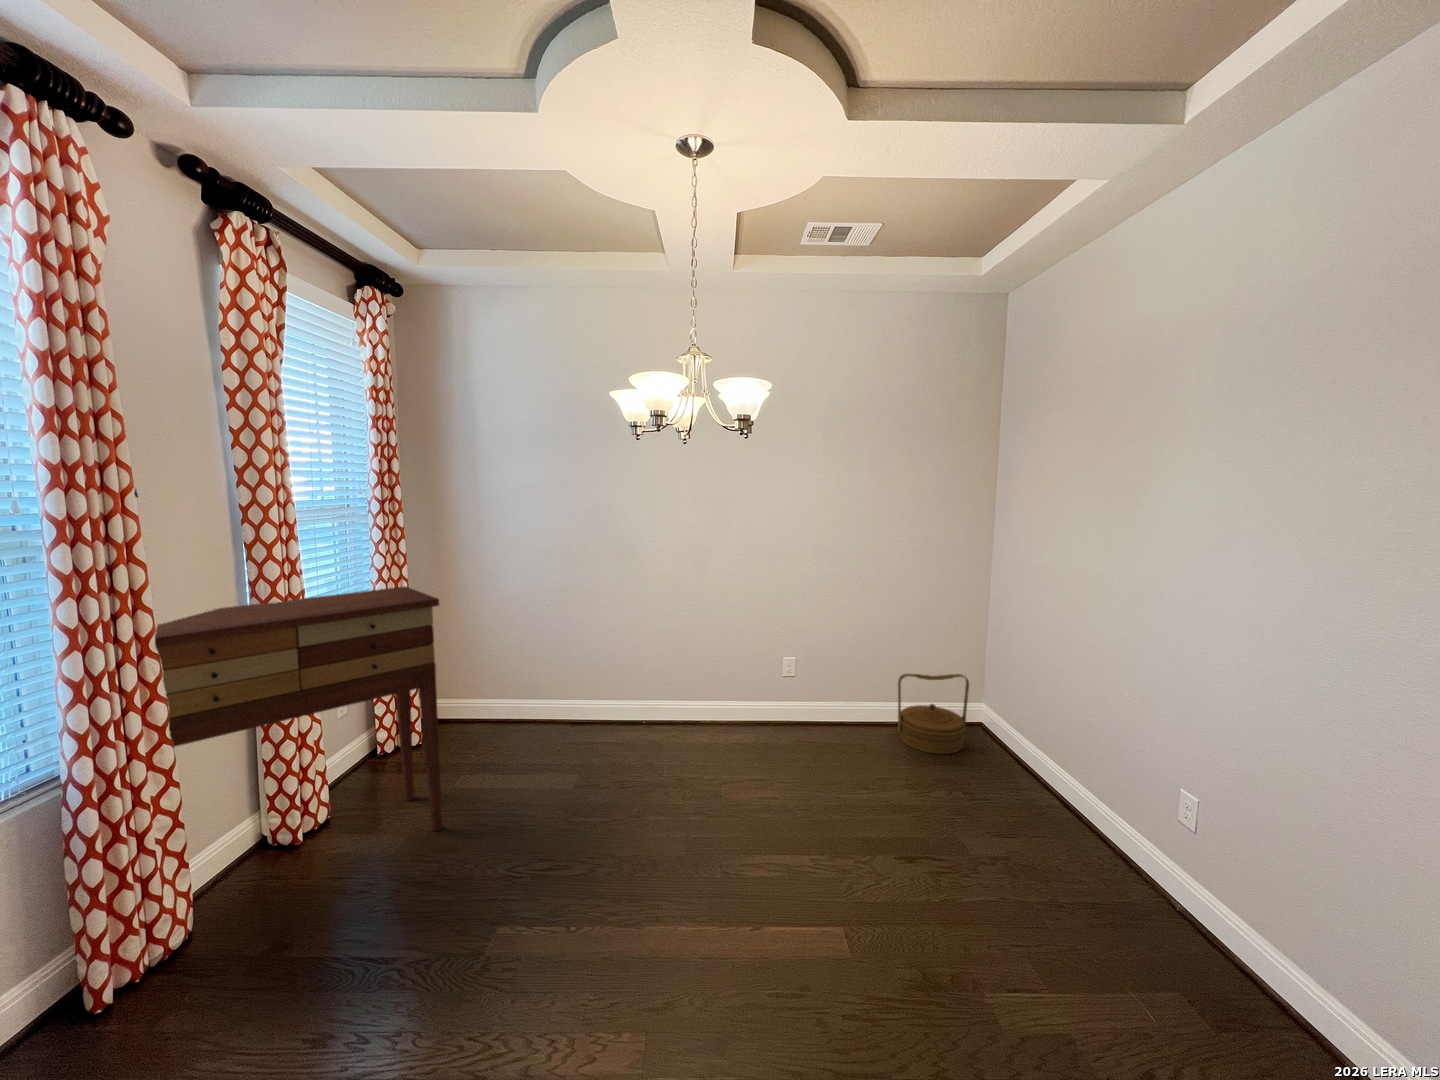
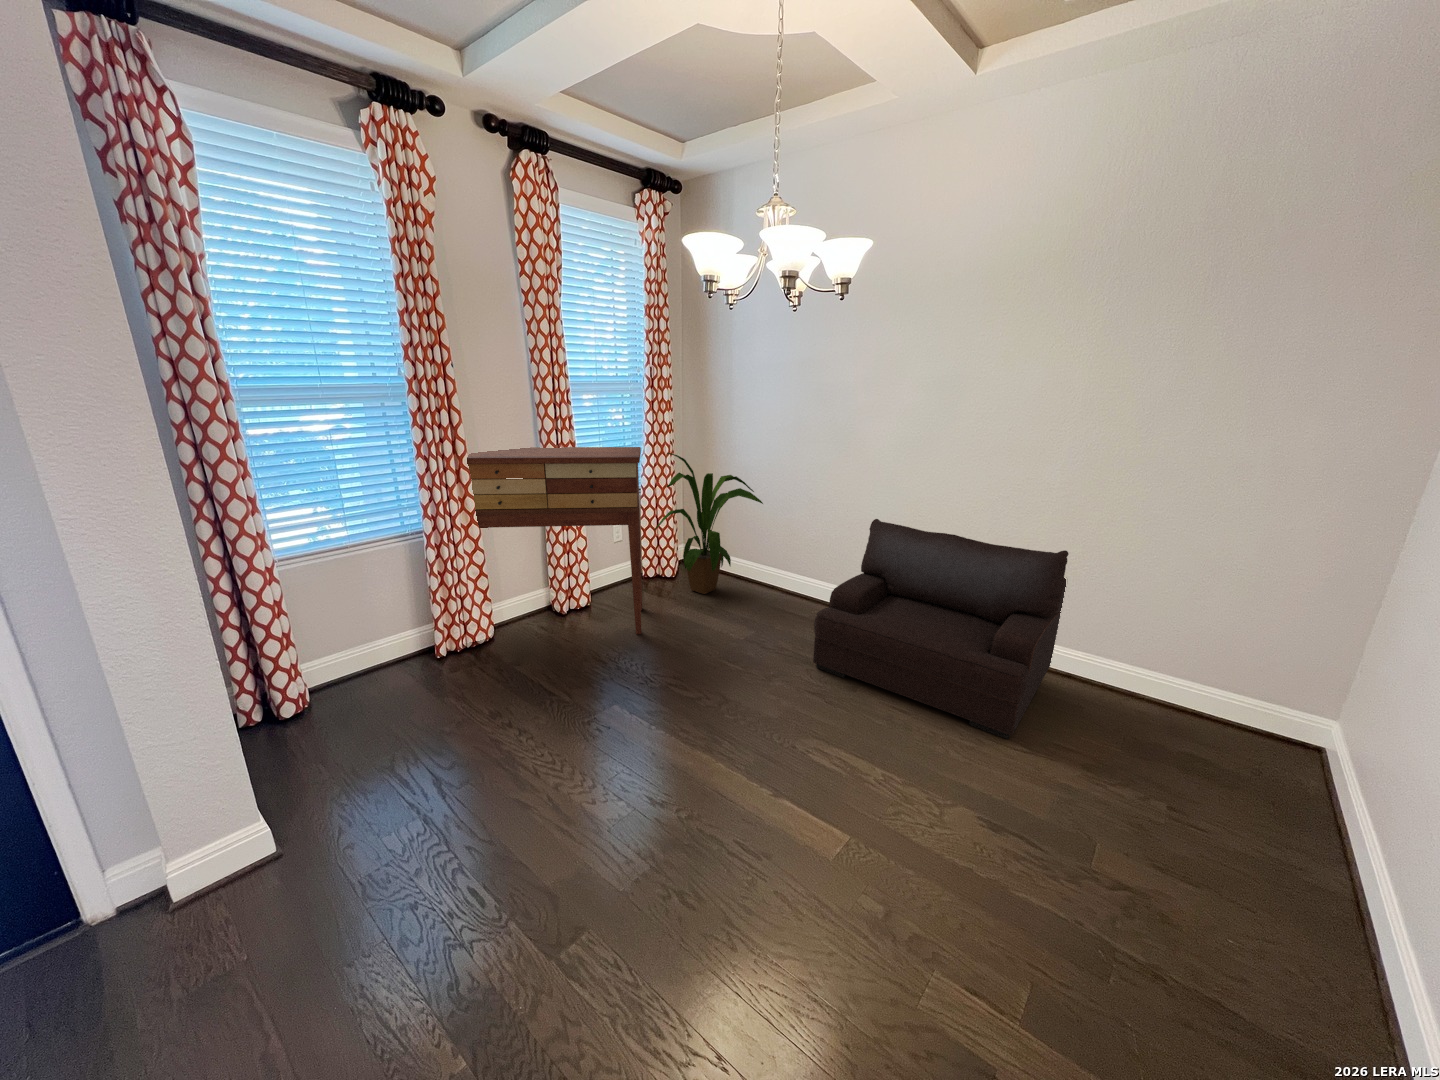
house plant: none [412,589,547,754] -> present [654,453,763,594]
armchair: none [664,625,859,791] -> present [813,519,1069,739]
woven basket: present [898,674,969,754] -> none [1139,634,1281,758]

